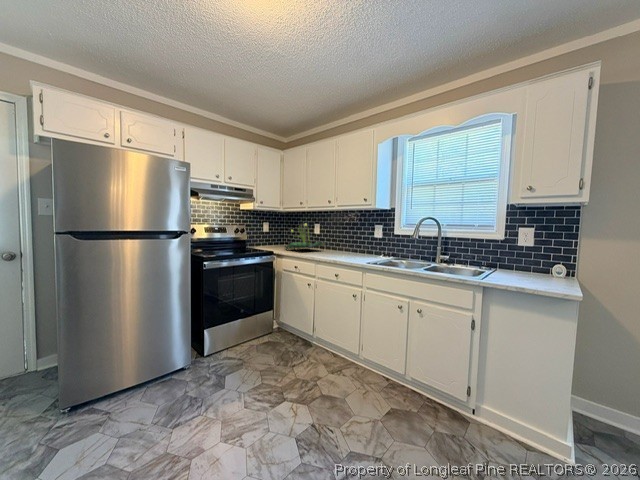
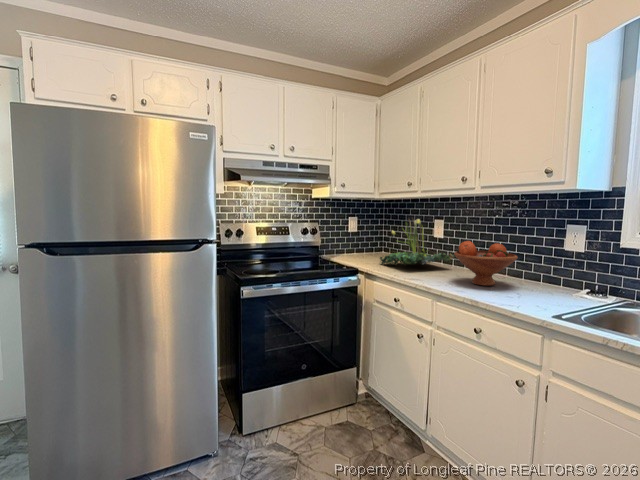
fruit bowl: none [325,234,355,256] -> present [454,241,518,286]

